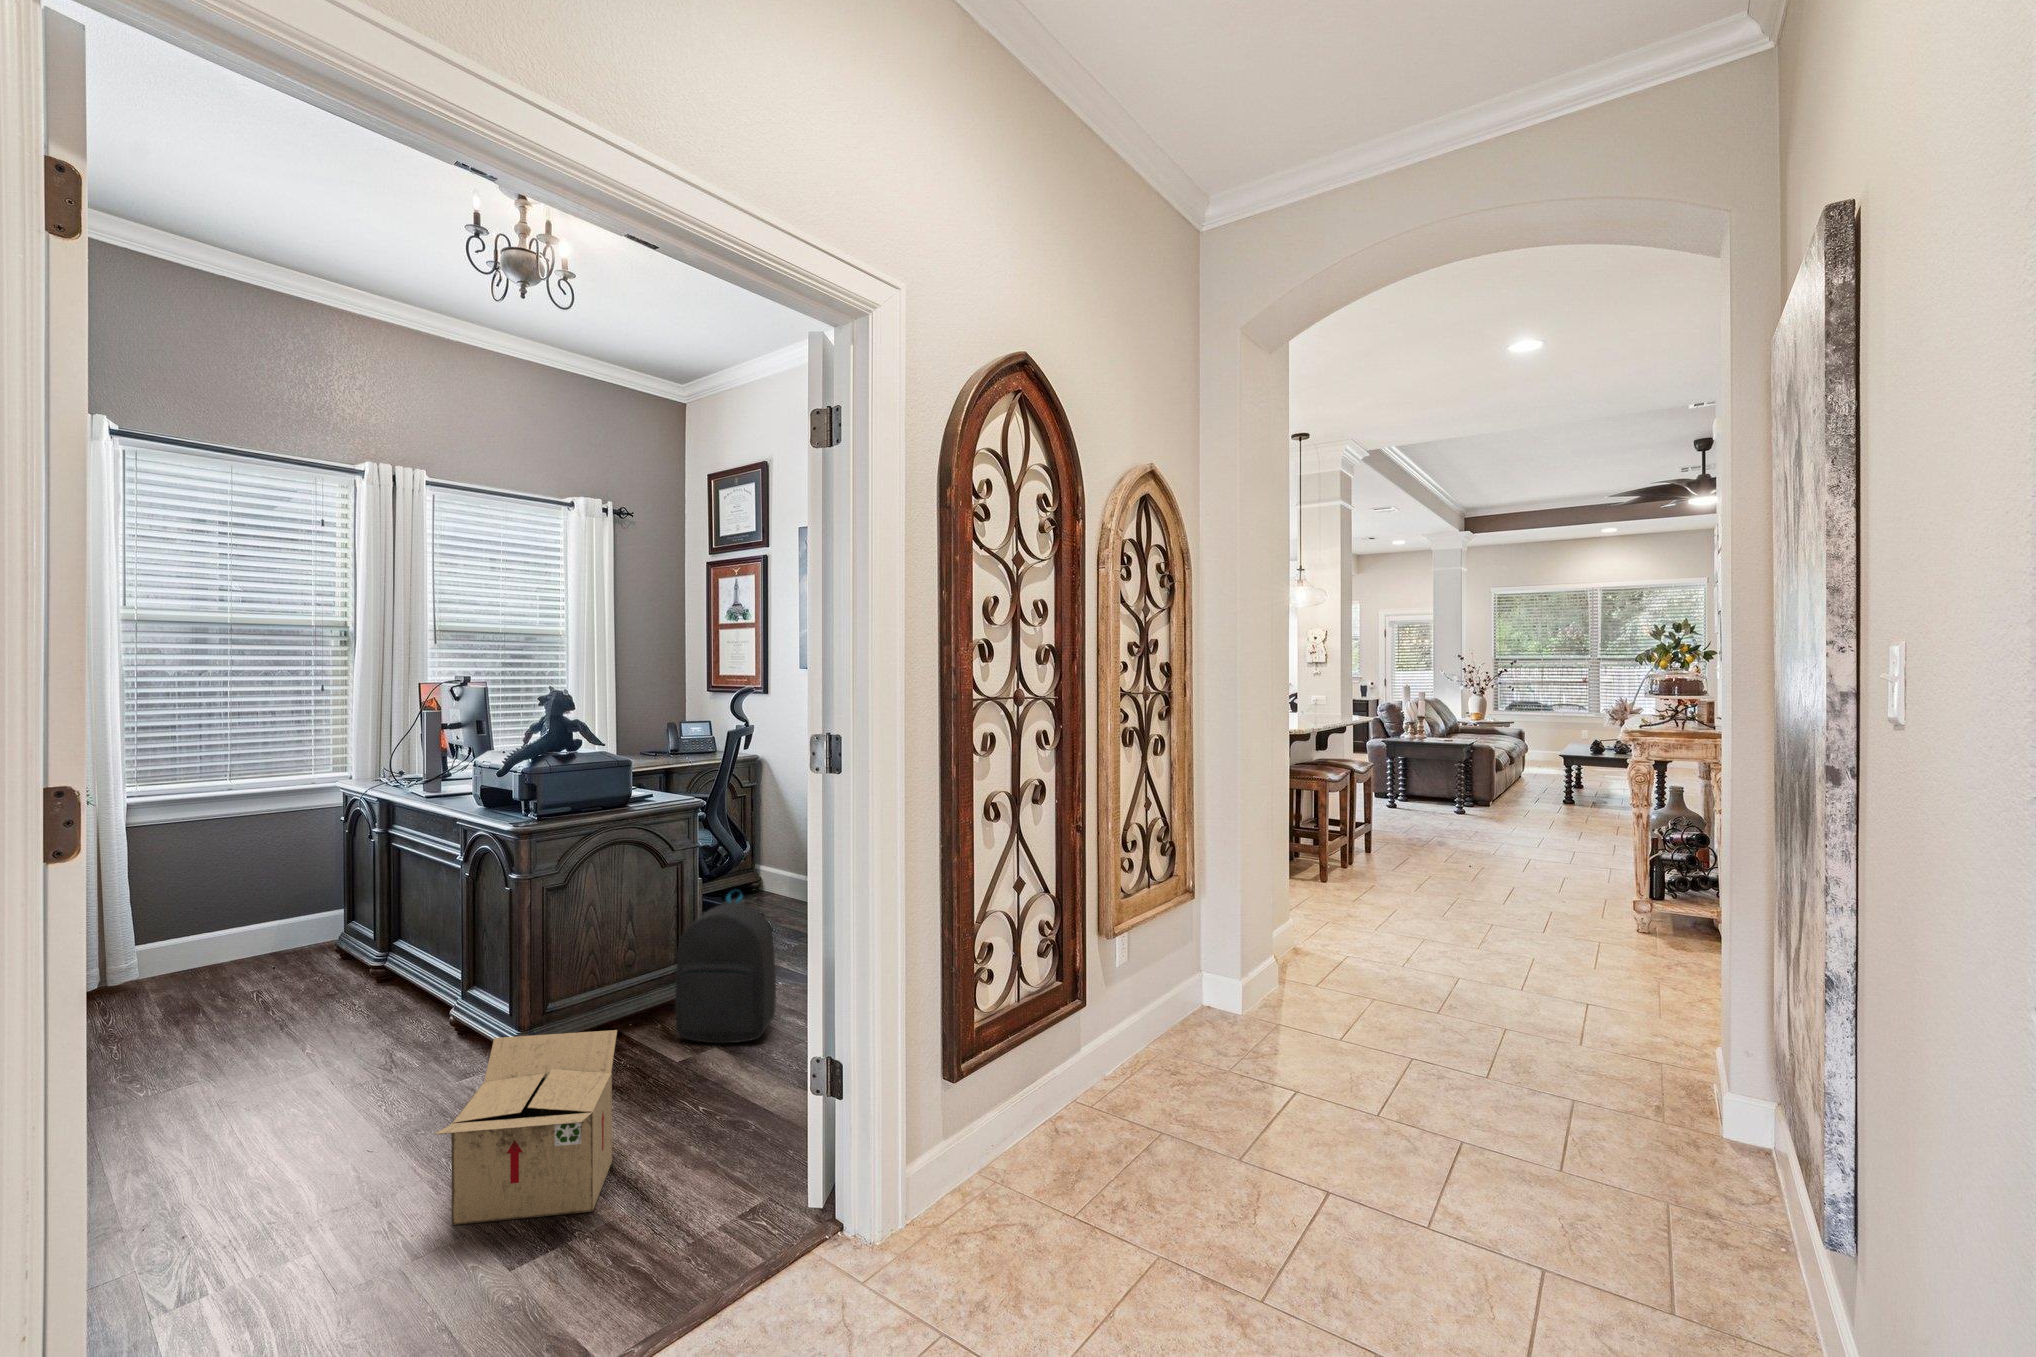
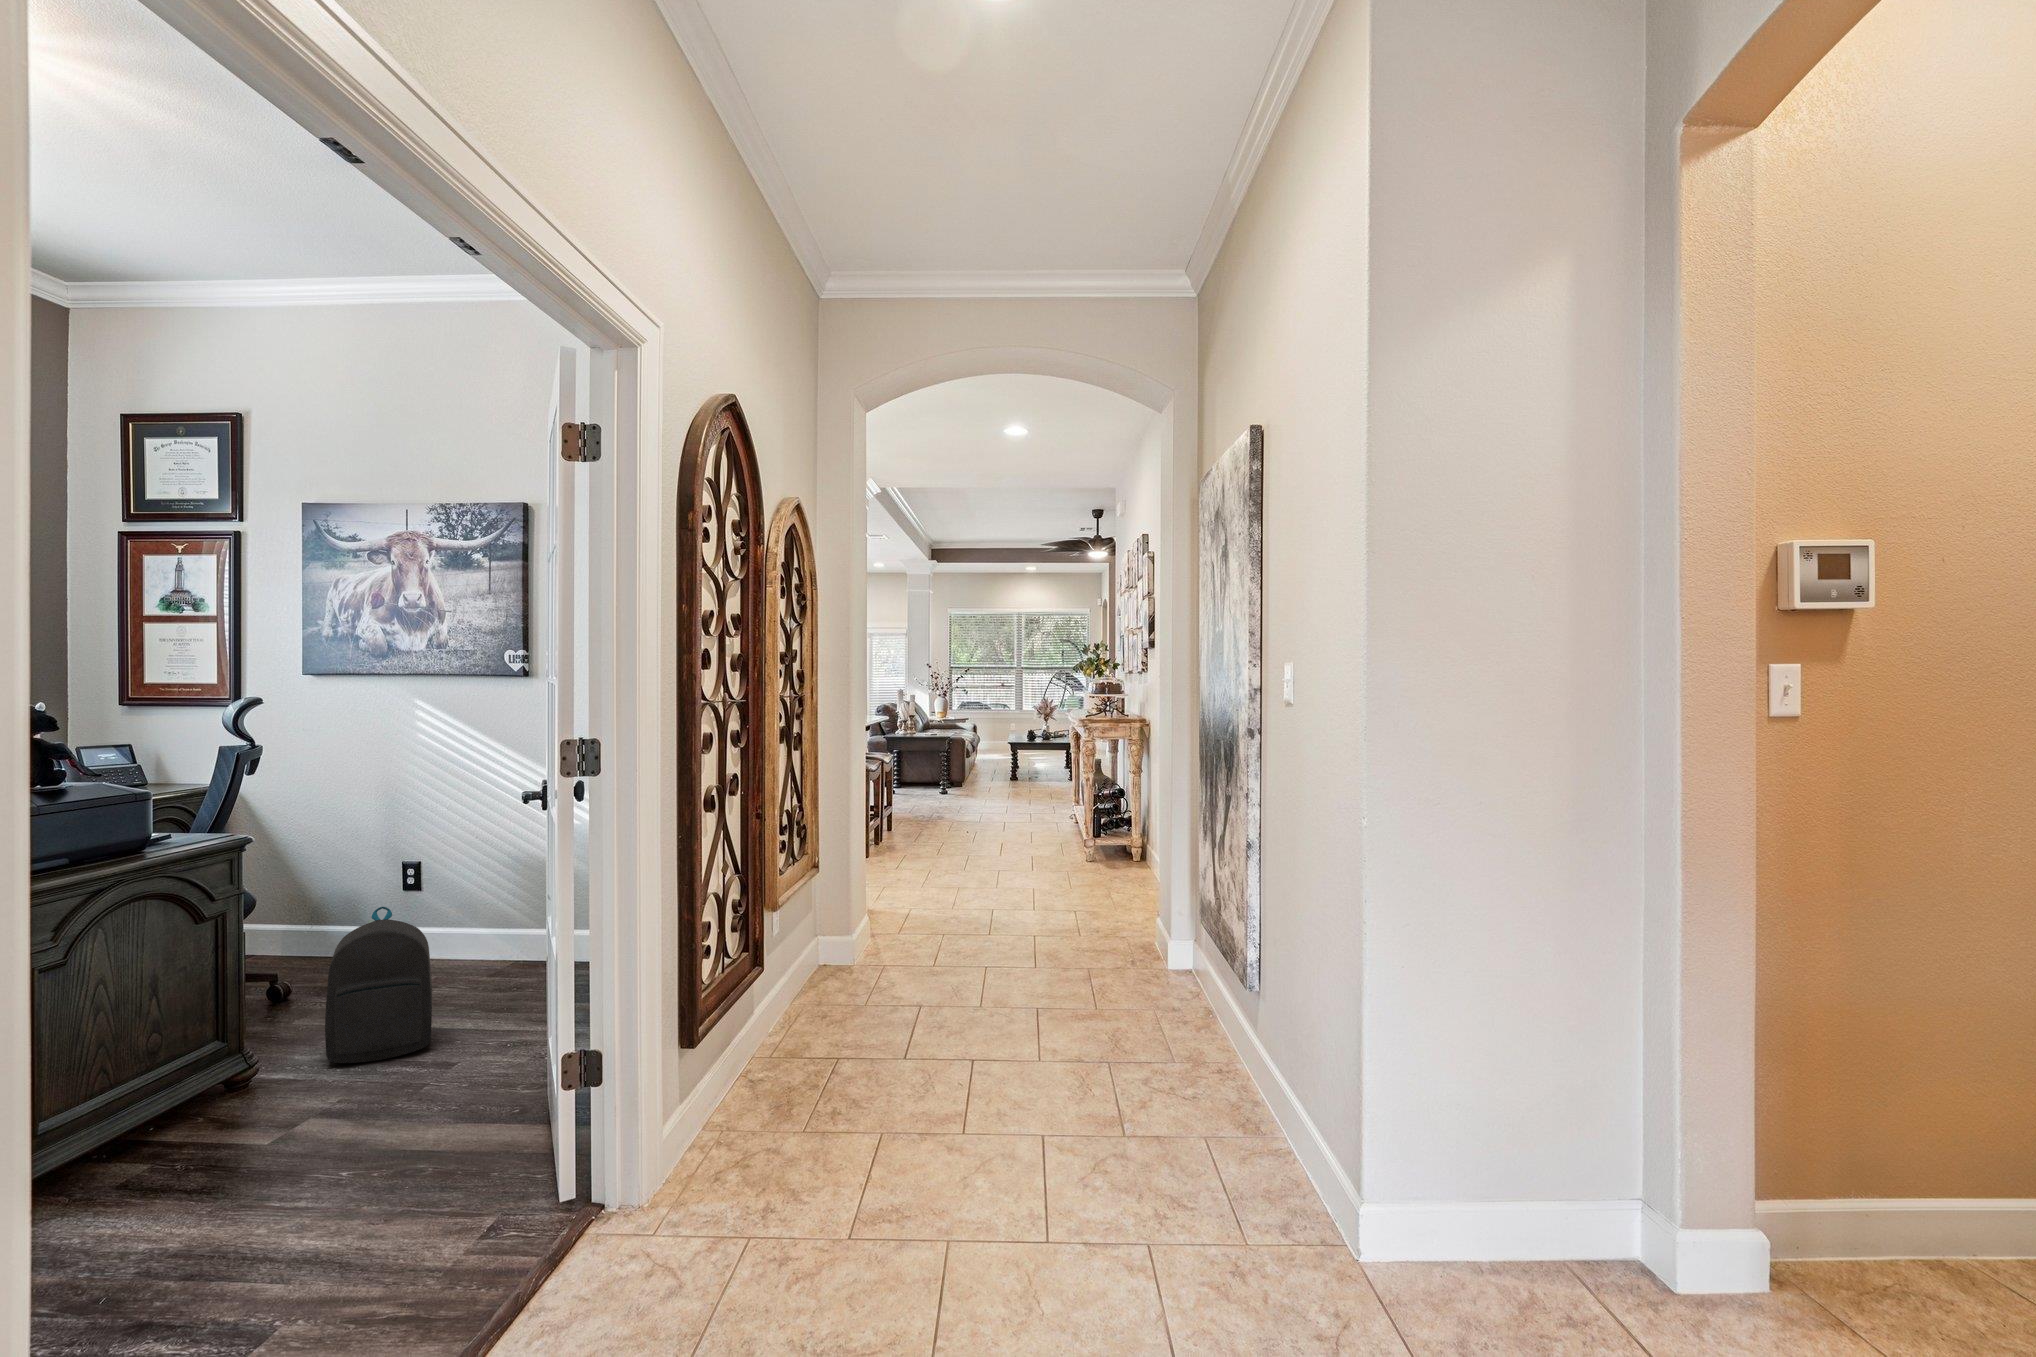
cardboard box: present [435,1030,617,1225] -> none [203,1039,382,1249]

